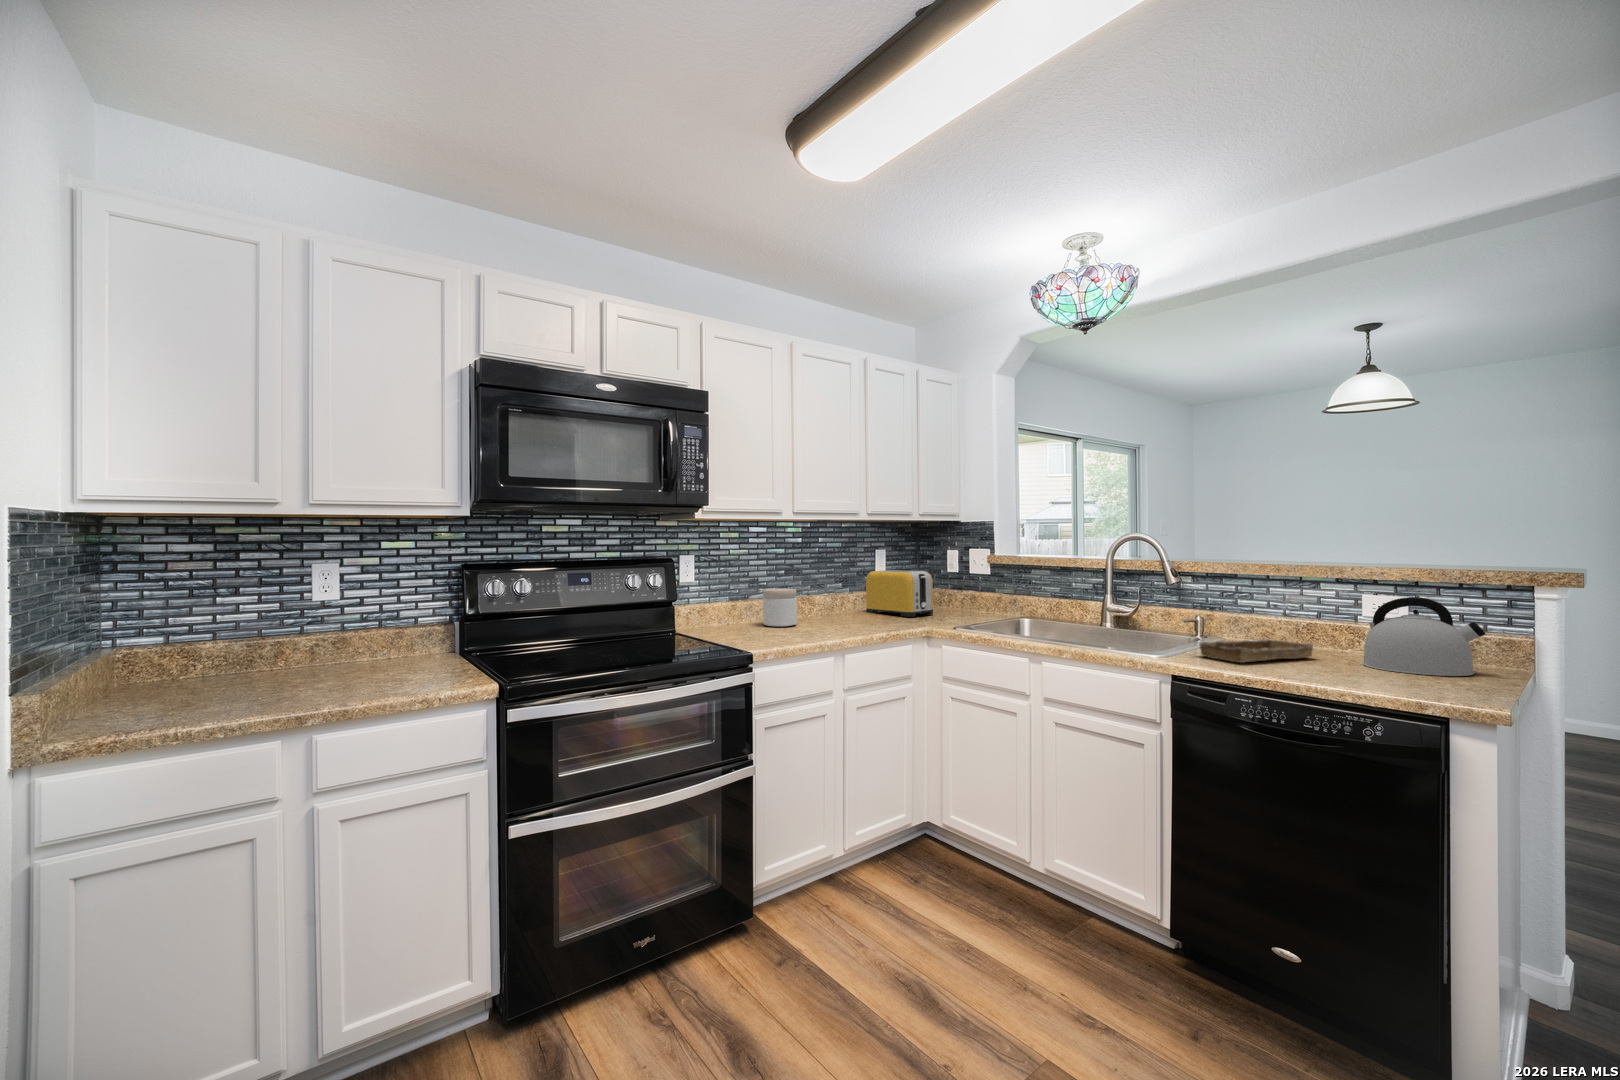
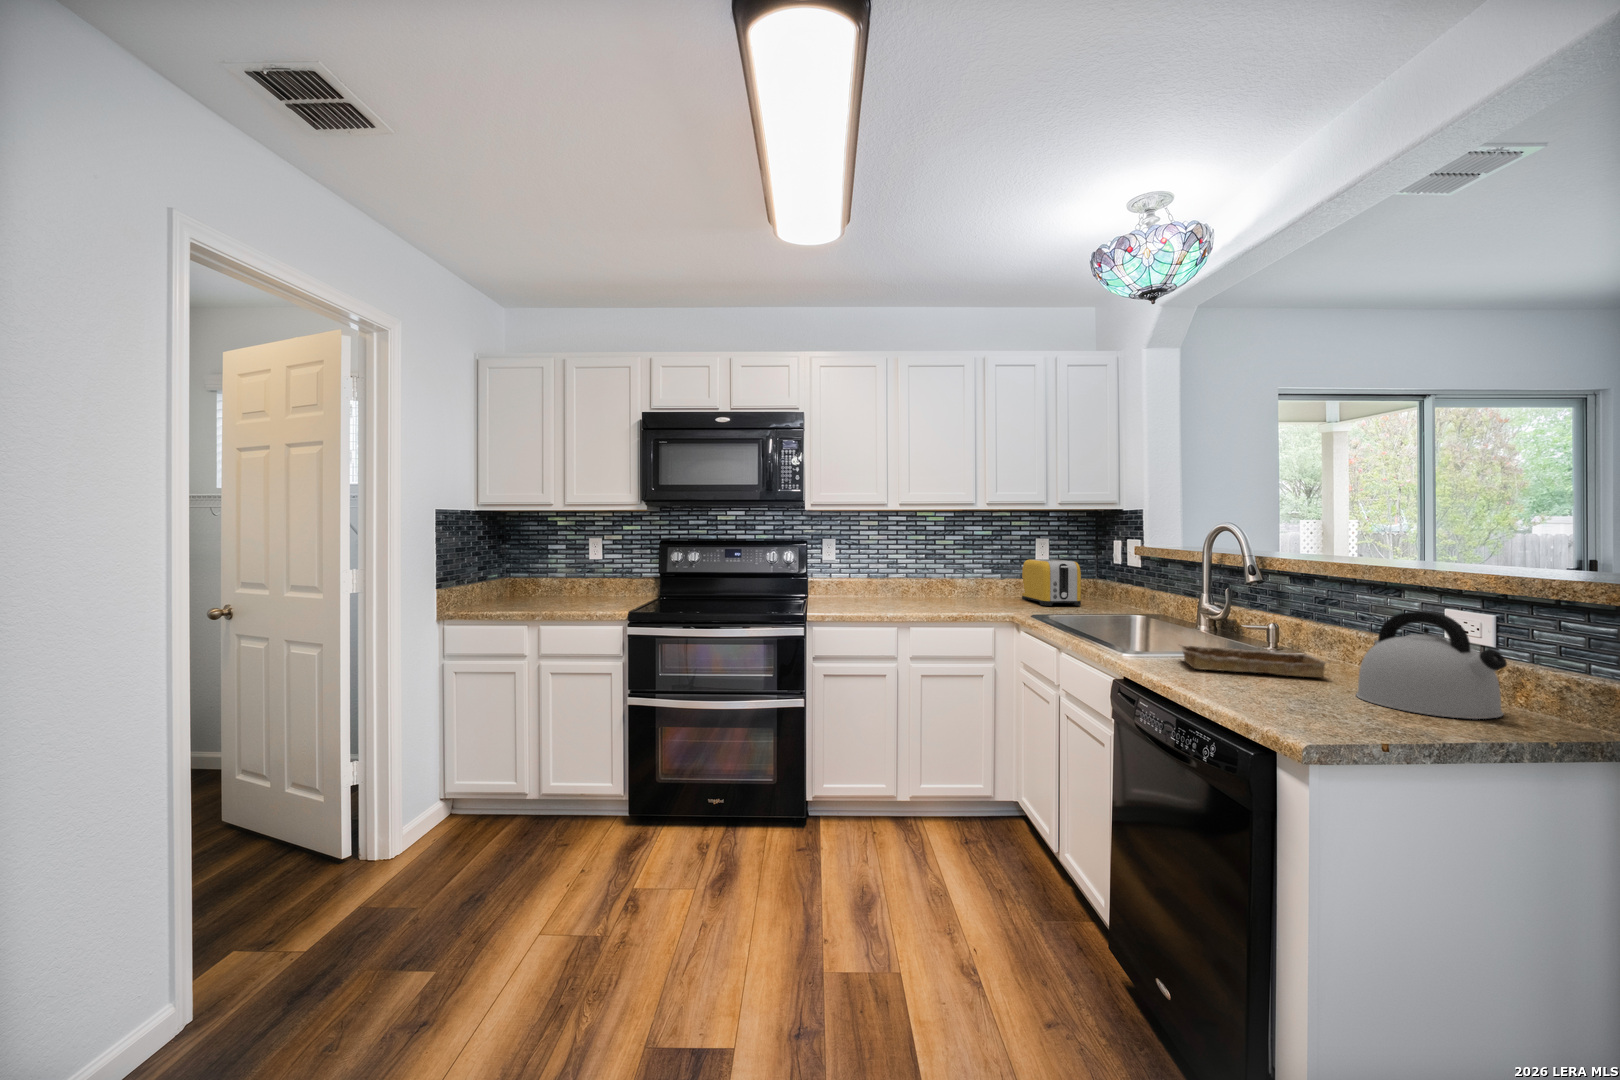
jar: present [763,589,797,627] -> none [891,570,920,602]

